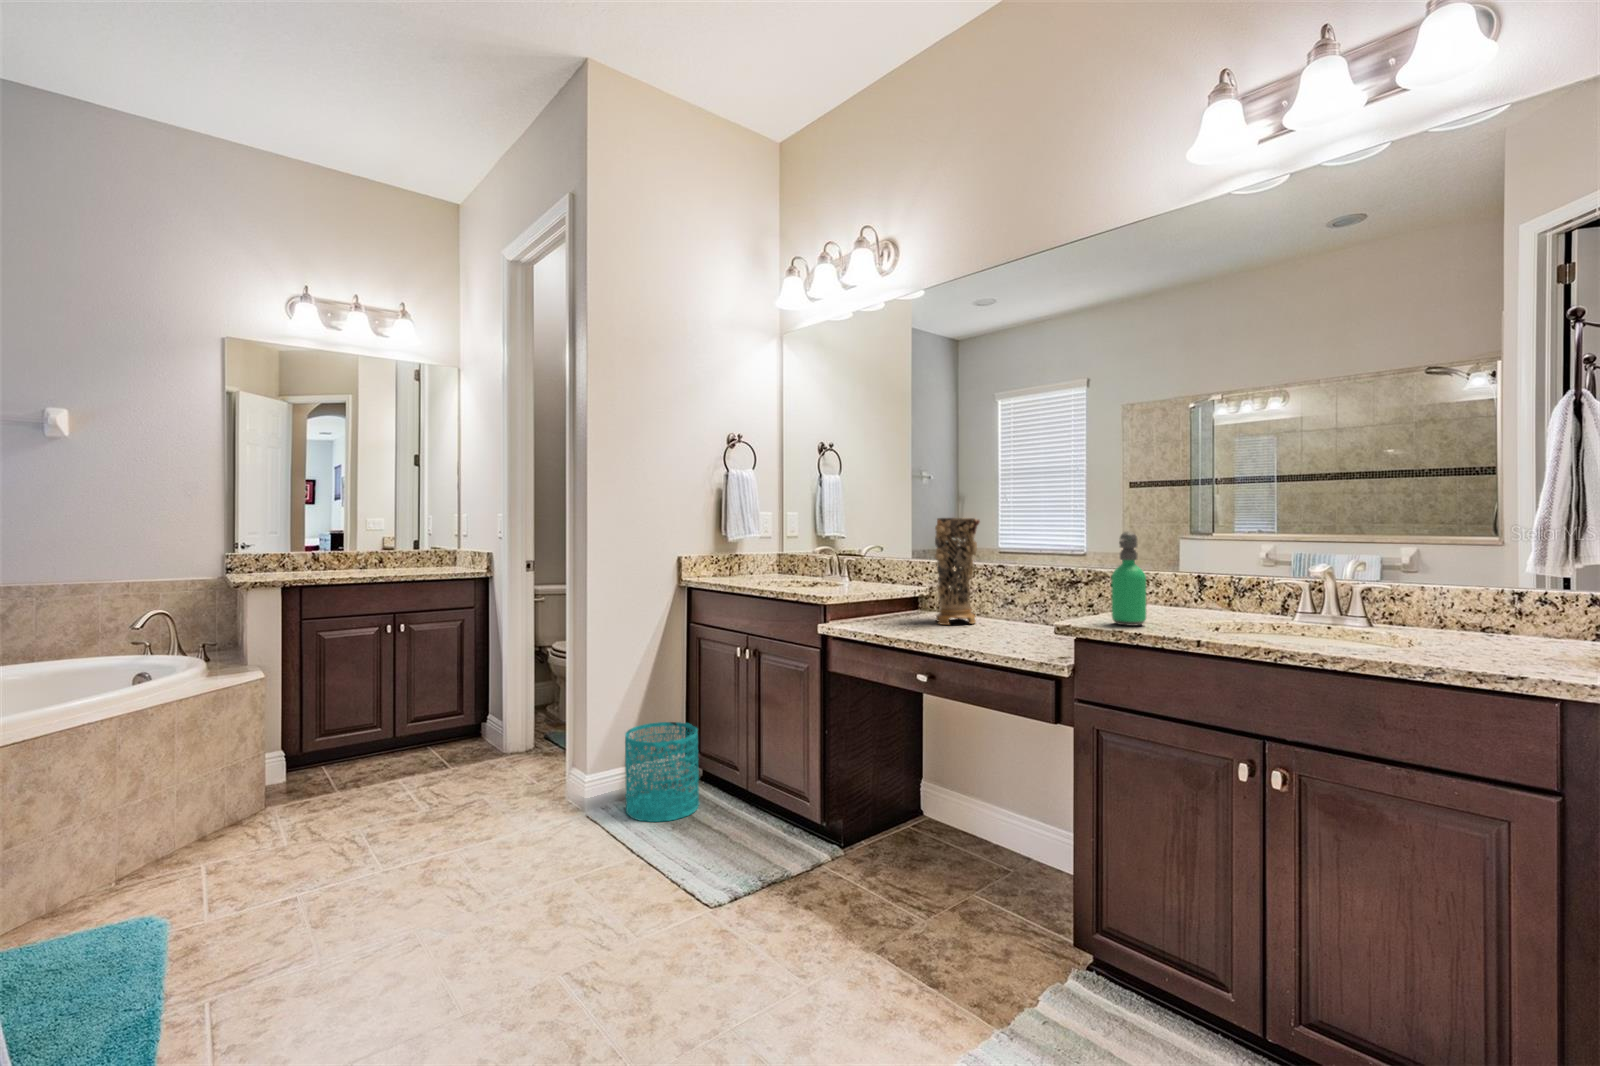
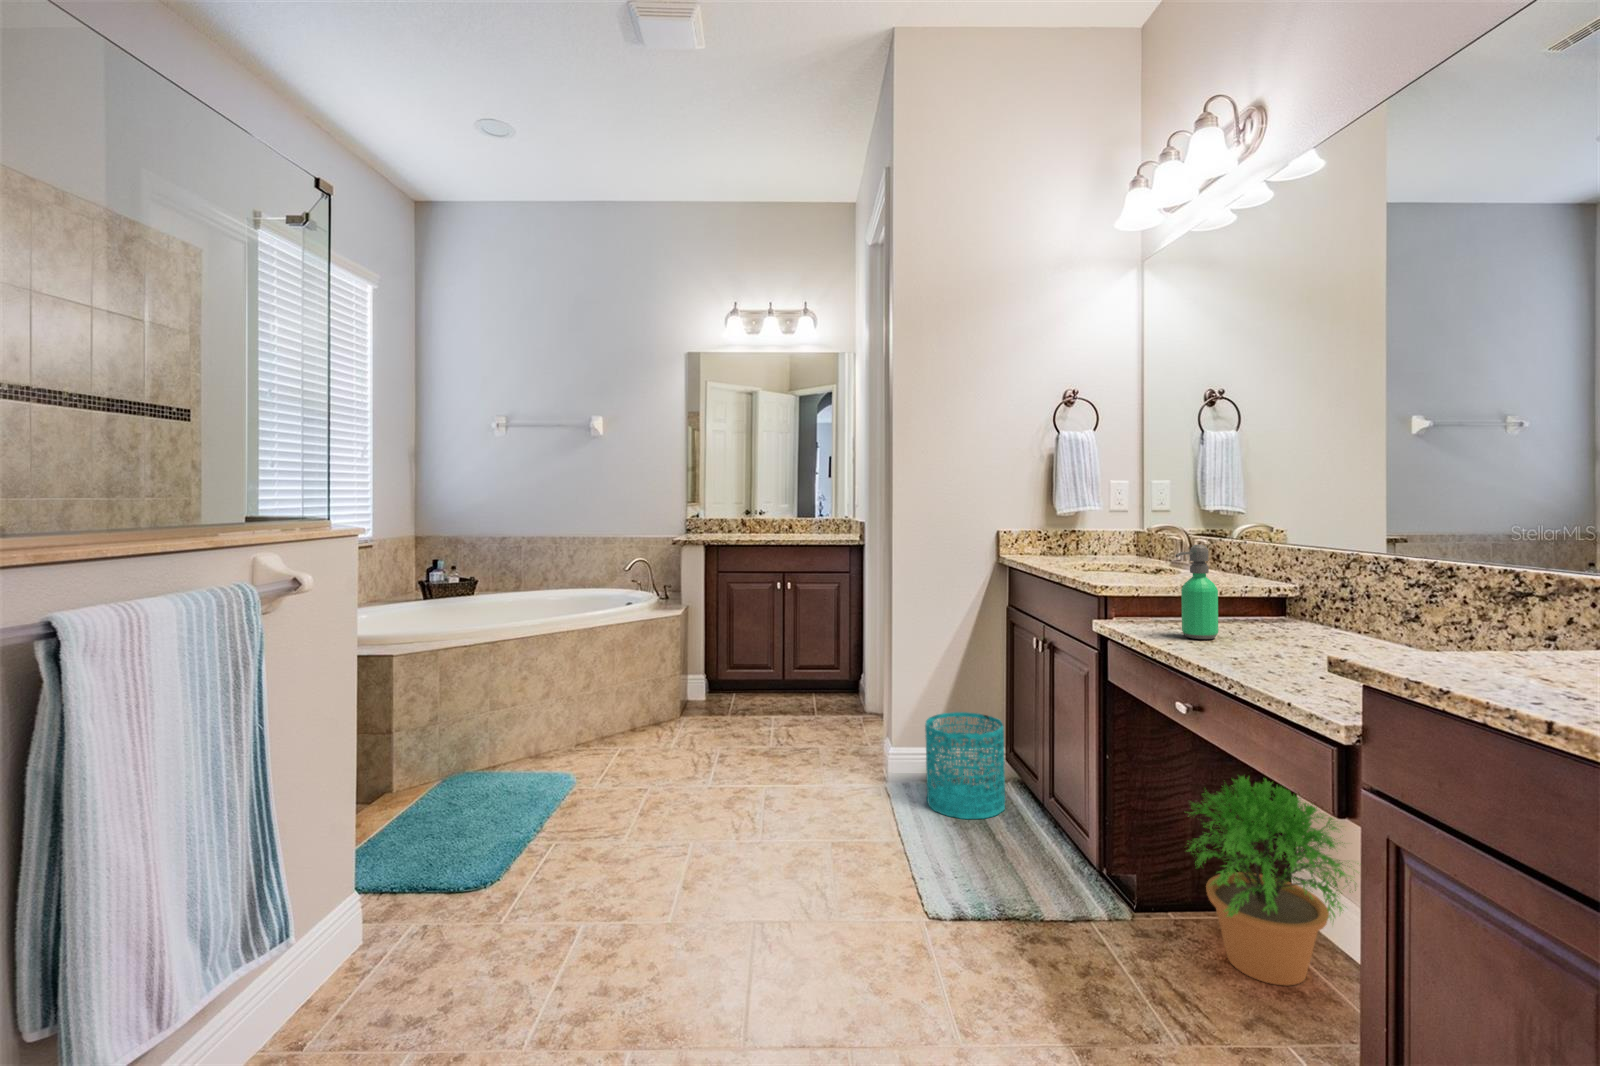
decorative vase: present [935,518,980,625] -> none [1256,486,1337,644]
soap dispenser: present [1111,532,1146,626] -> present [1176,545,1218,639]
potted plant: none [883,723,995,867] -> present [1189,776,1356,985]

